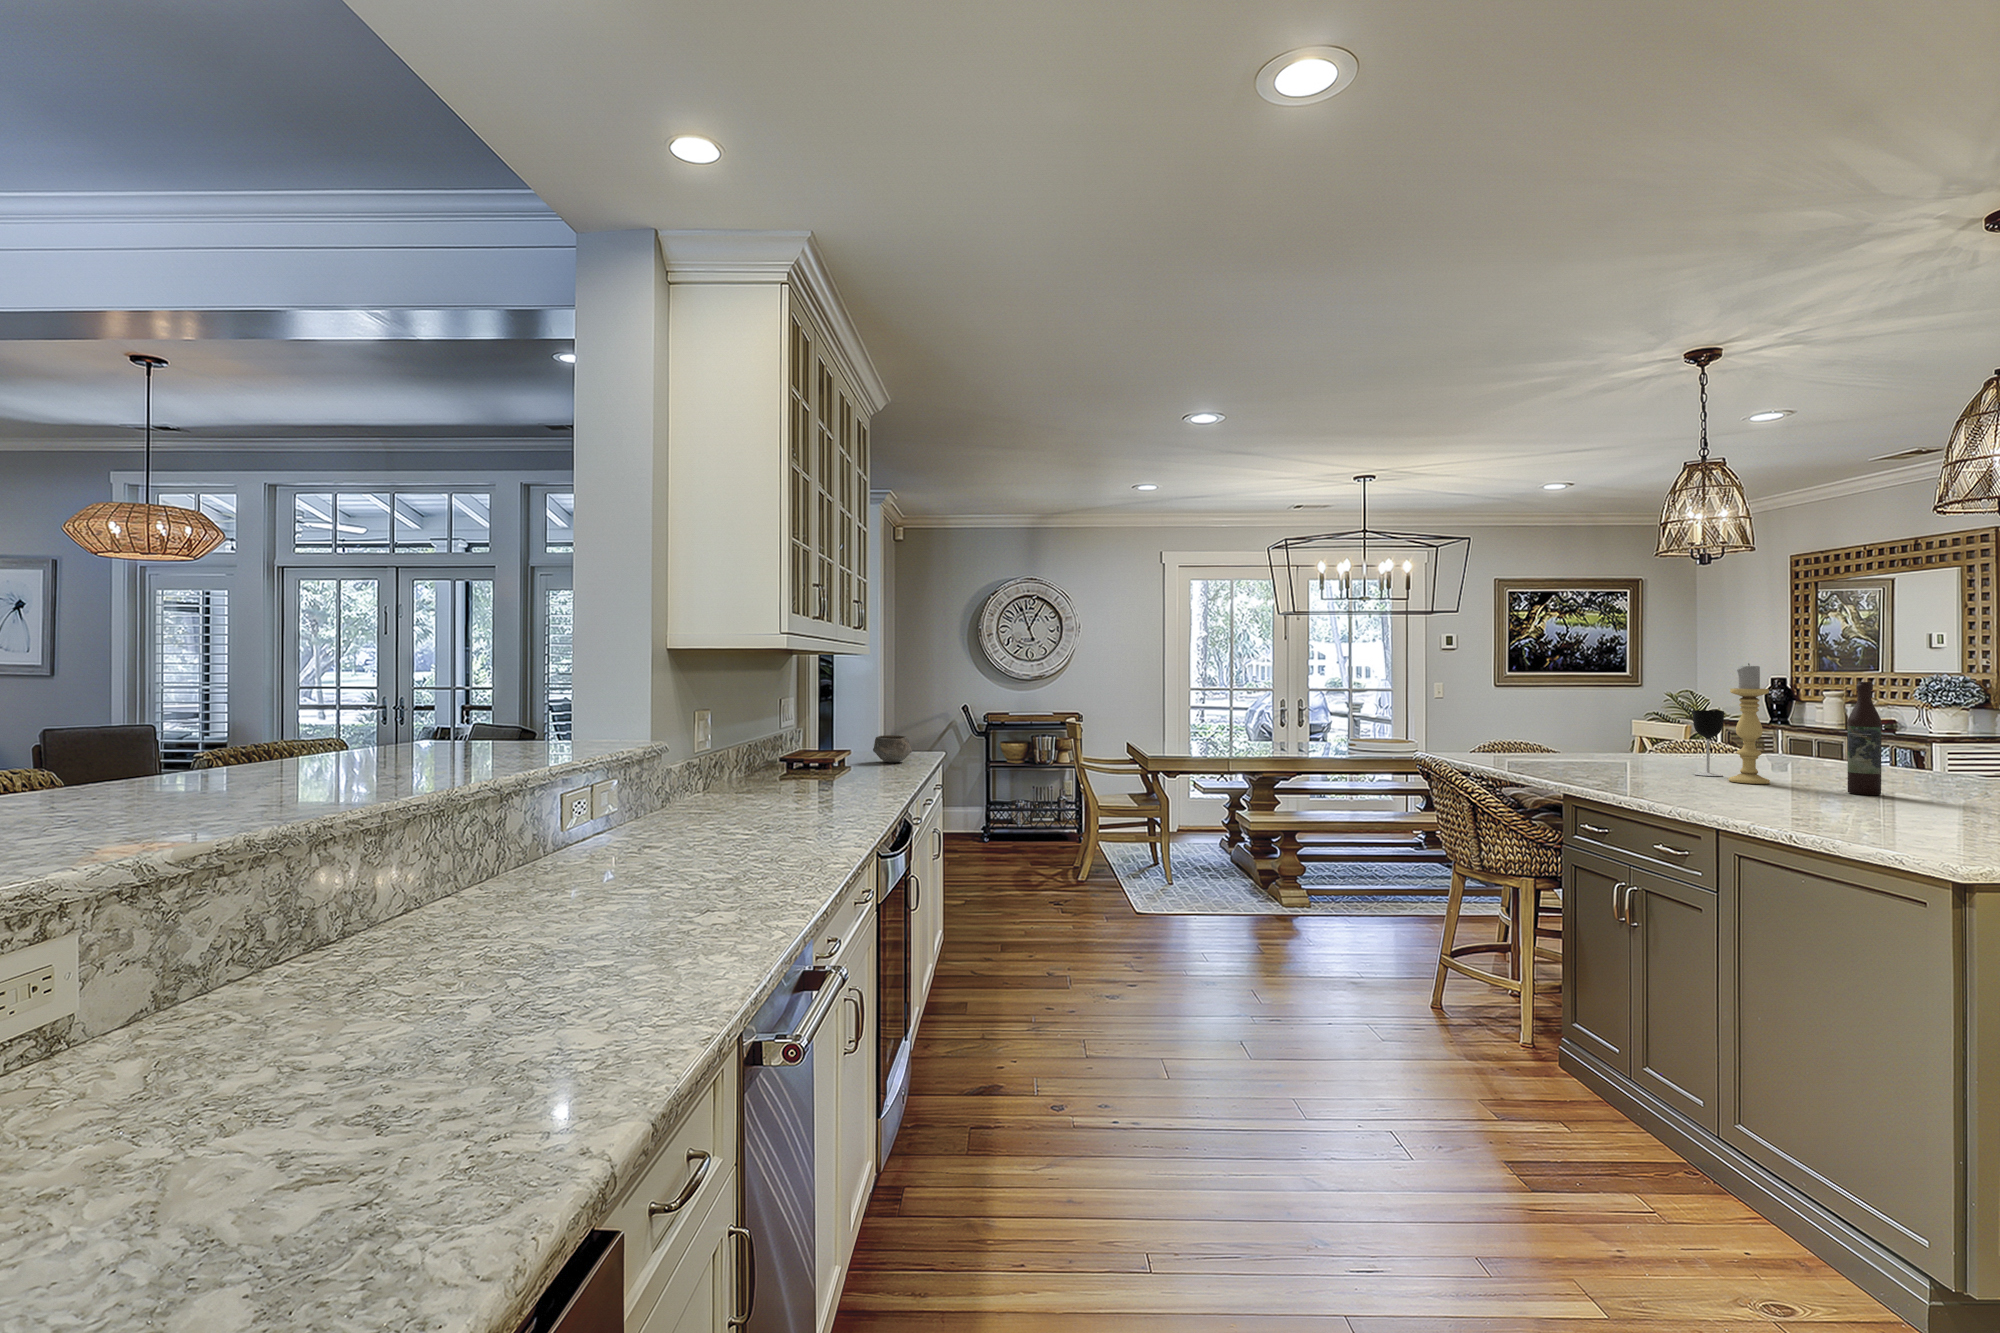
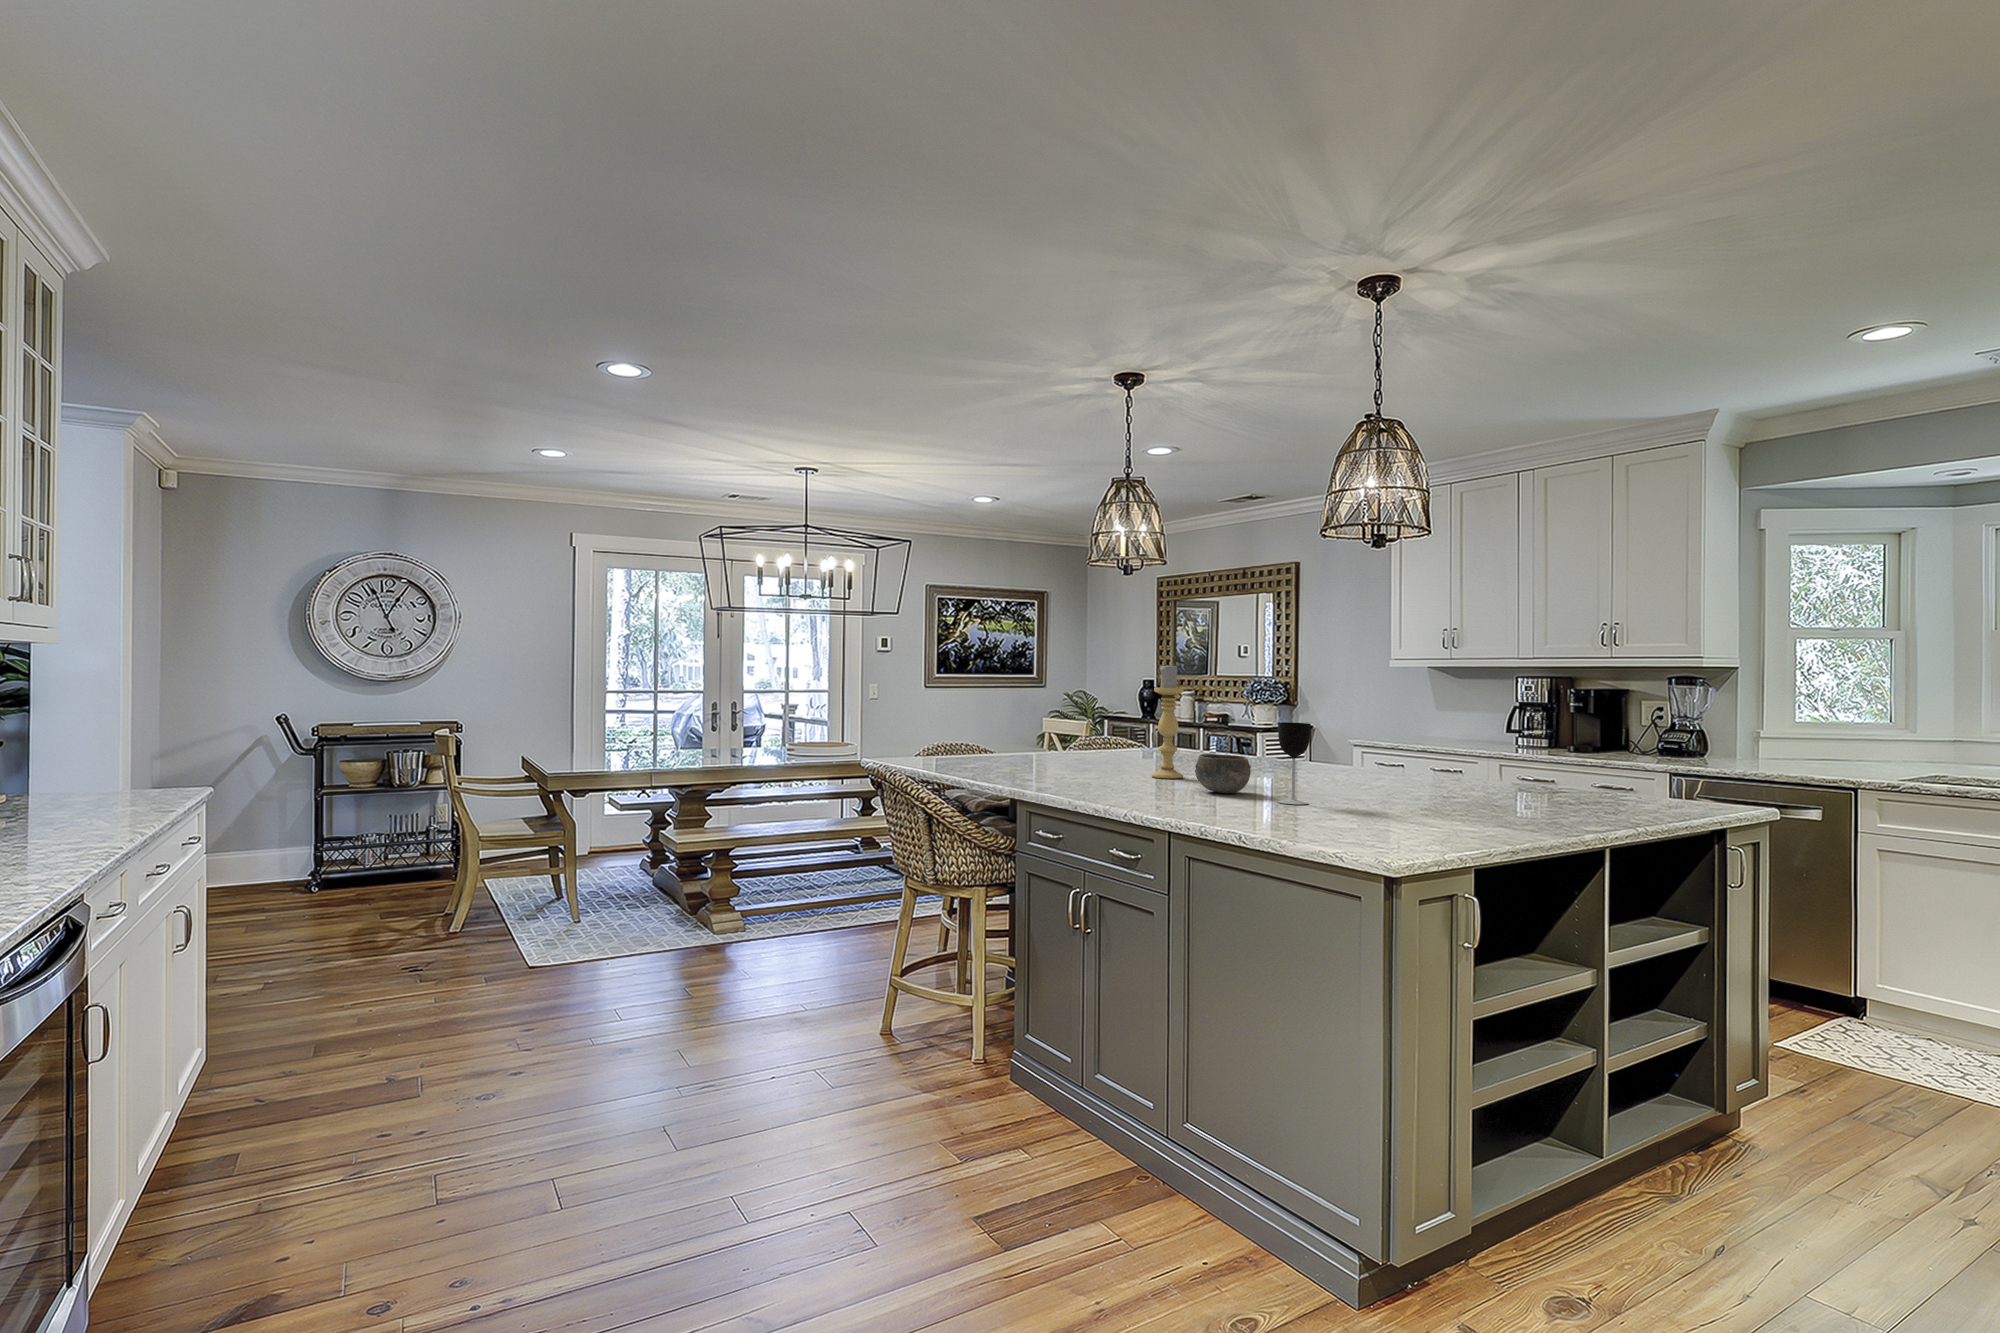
wine bottle: present [1848,682,1882,795] -> none [1243,682,1267,785]
wine glass: present [1693,710,1724,776] -> present [1278,723,1311,804]
bowl: present [873,735,912,763] -> present [1195,754,1251,793]

